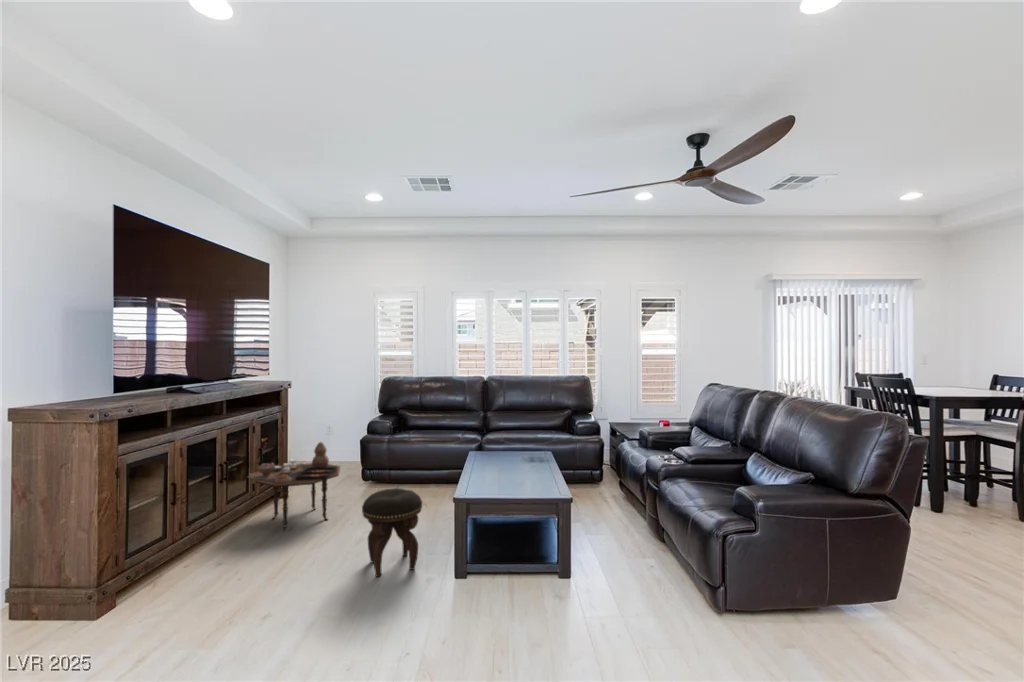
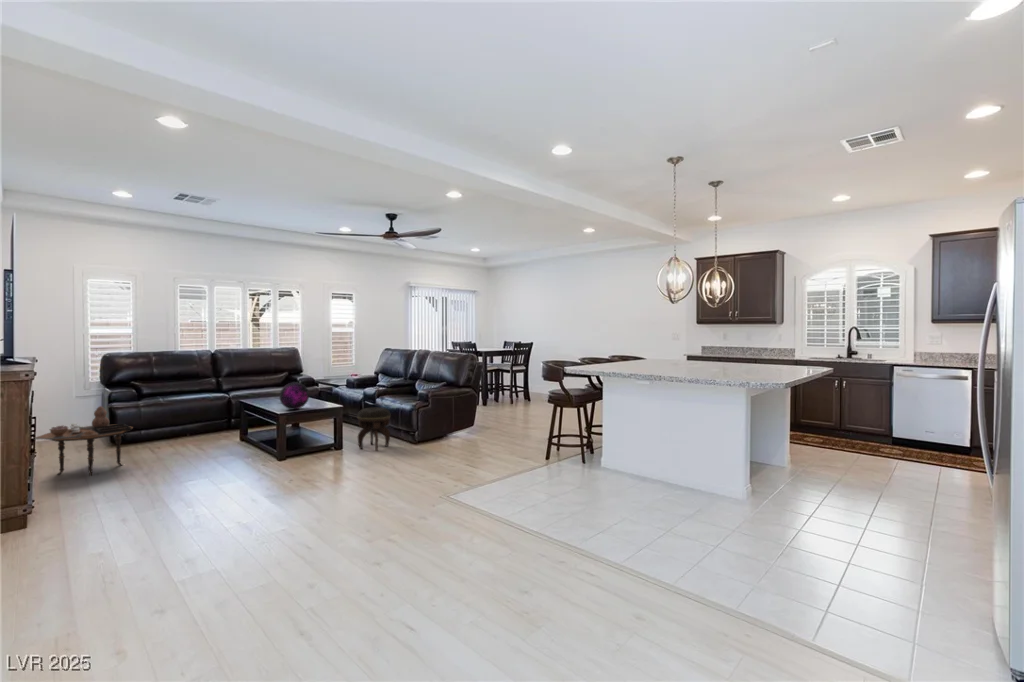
decorative orb: none [481,439,526,486] -> present [280,382,309,409]
footstool: present [362,488,422,577] -> present [357,408,391,451]

